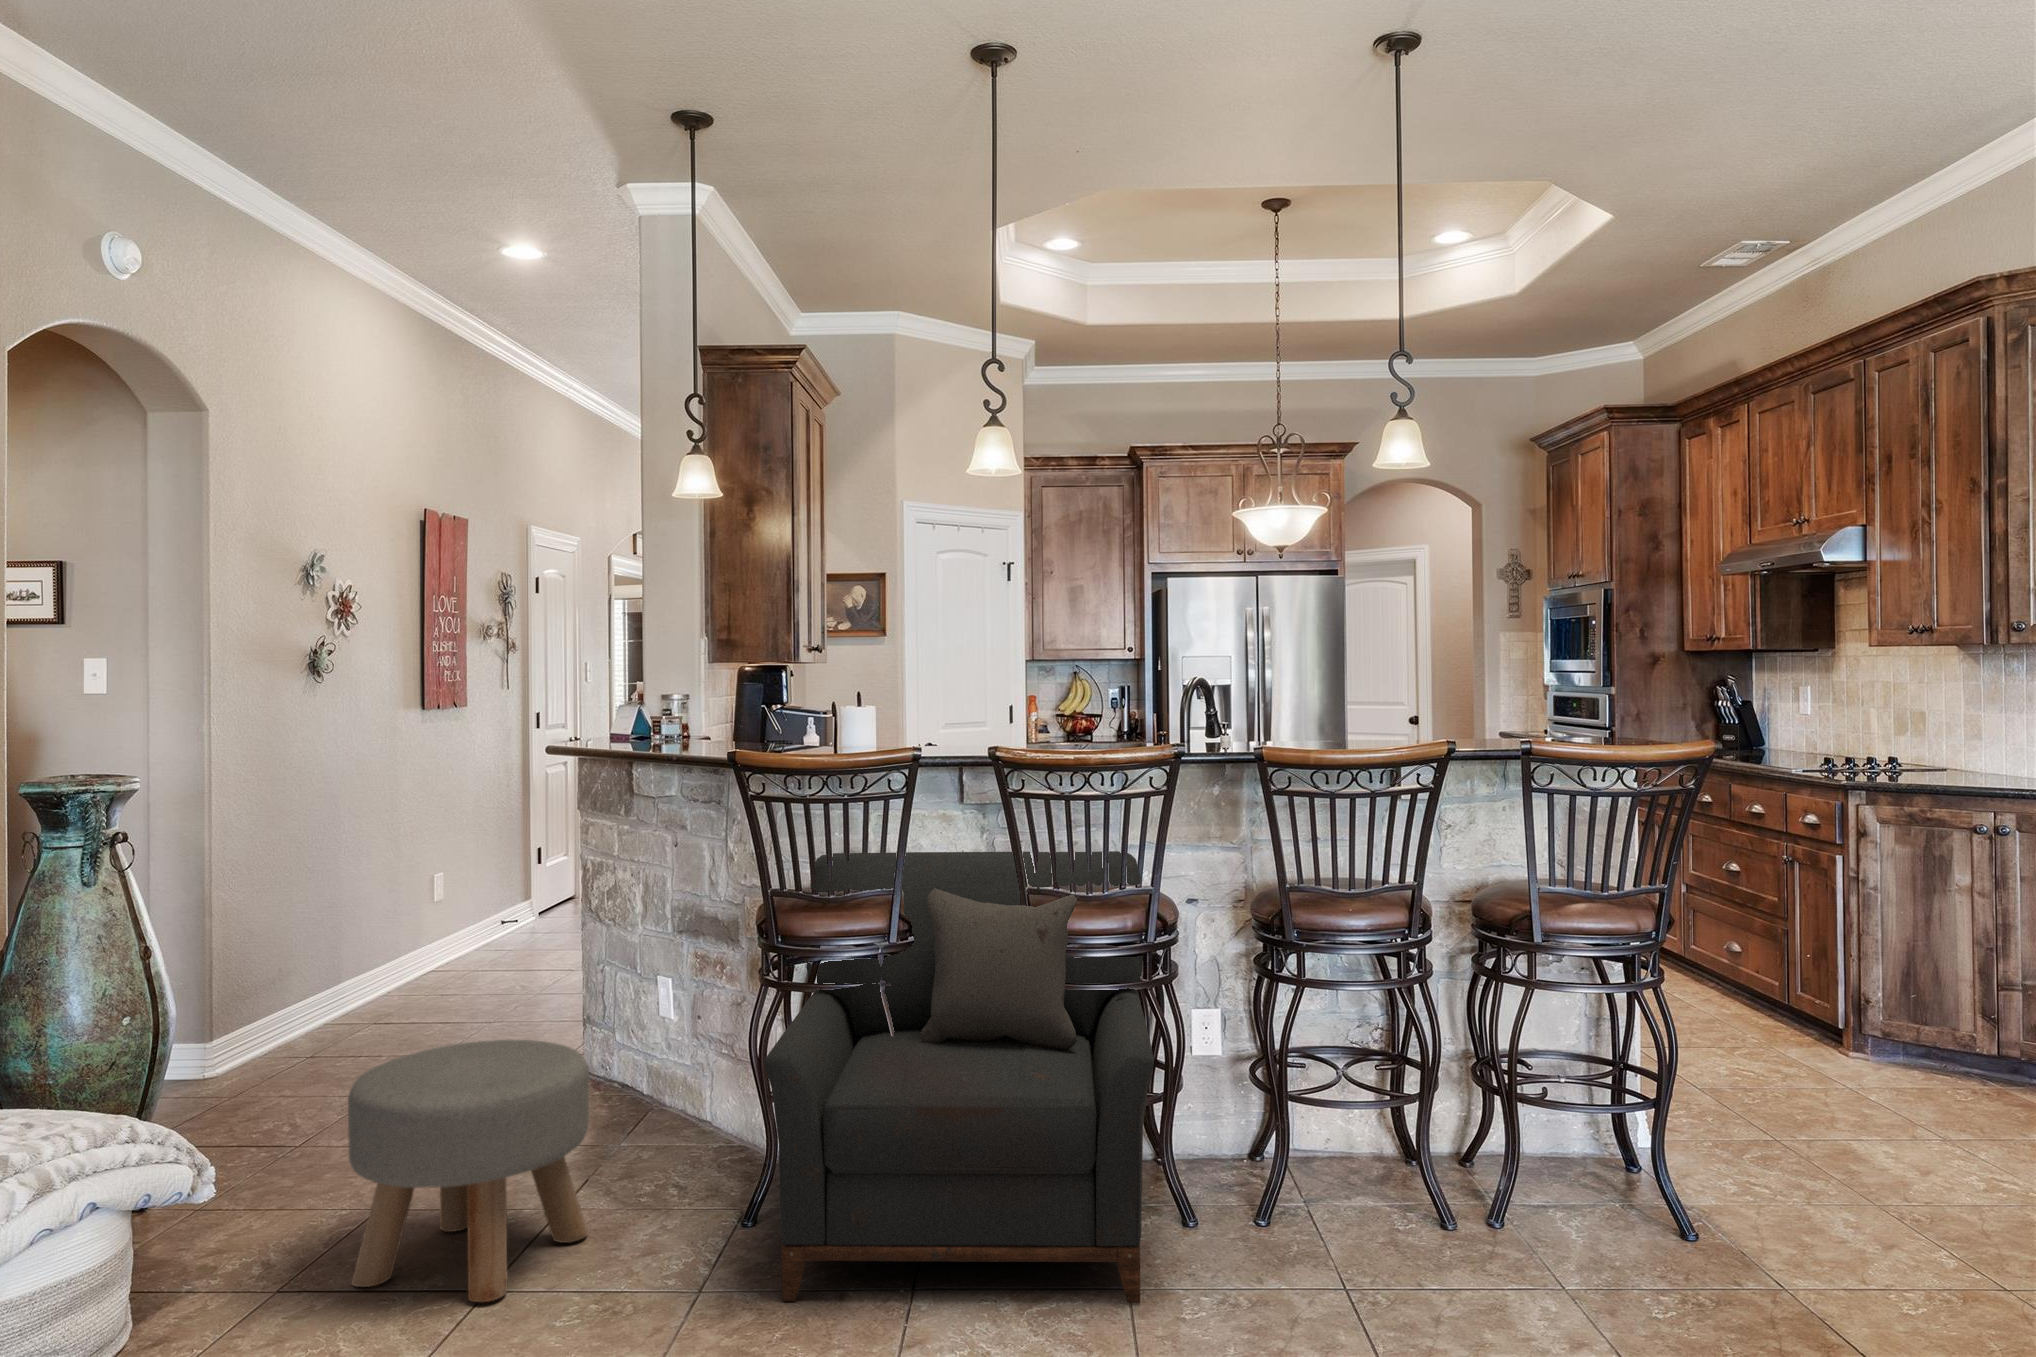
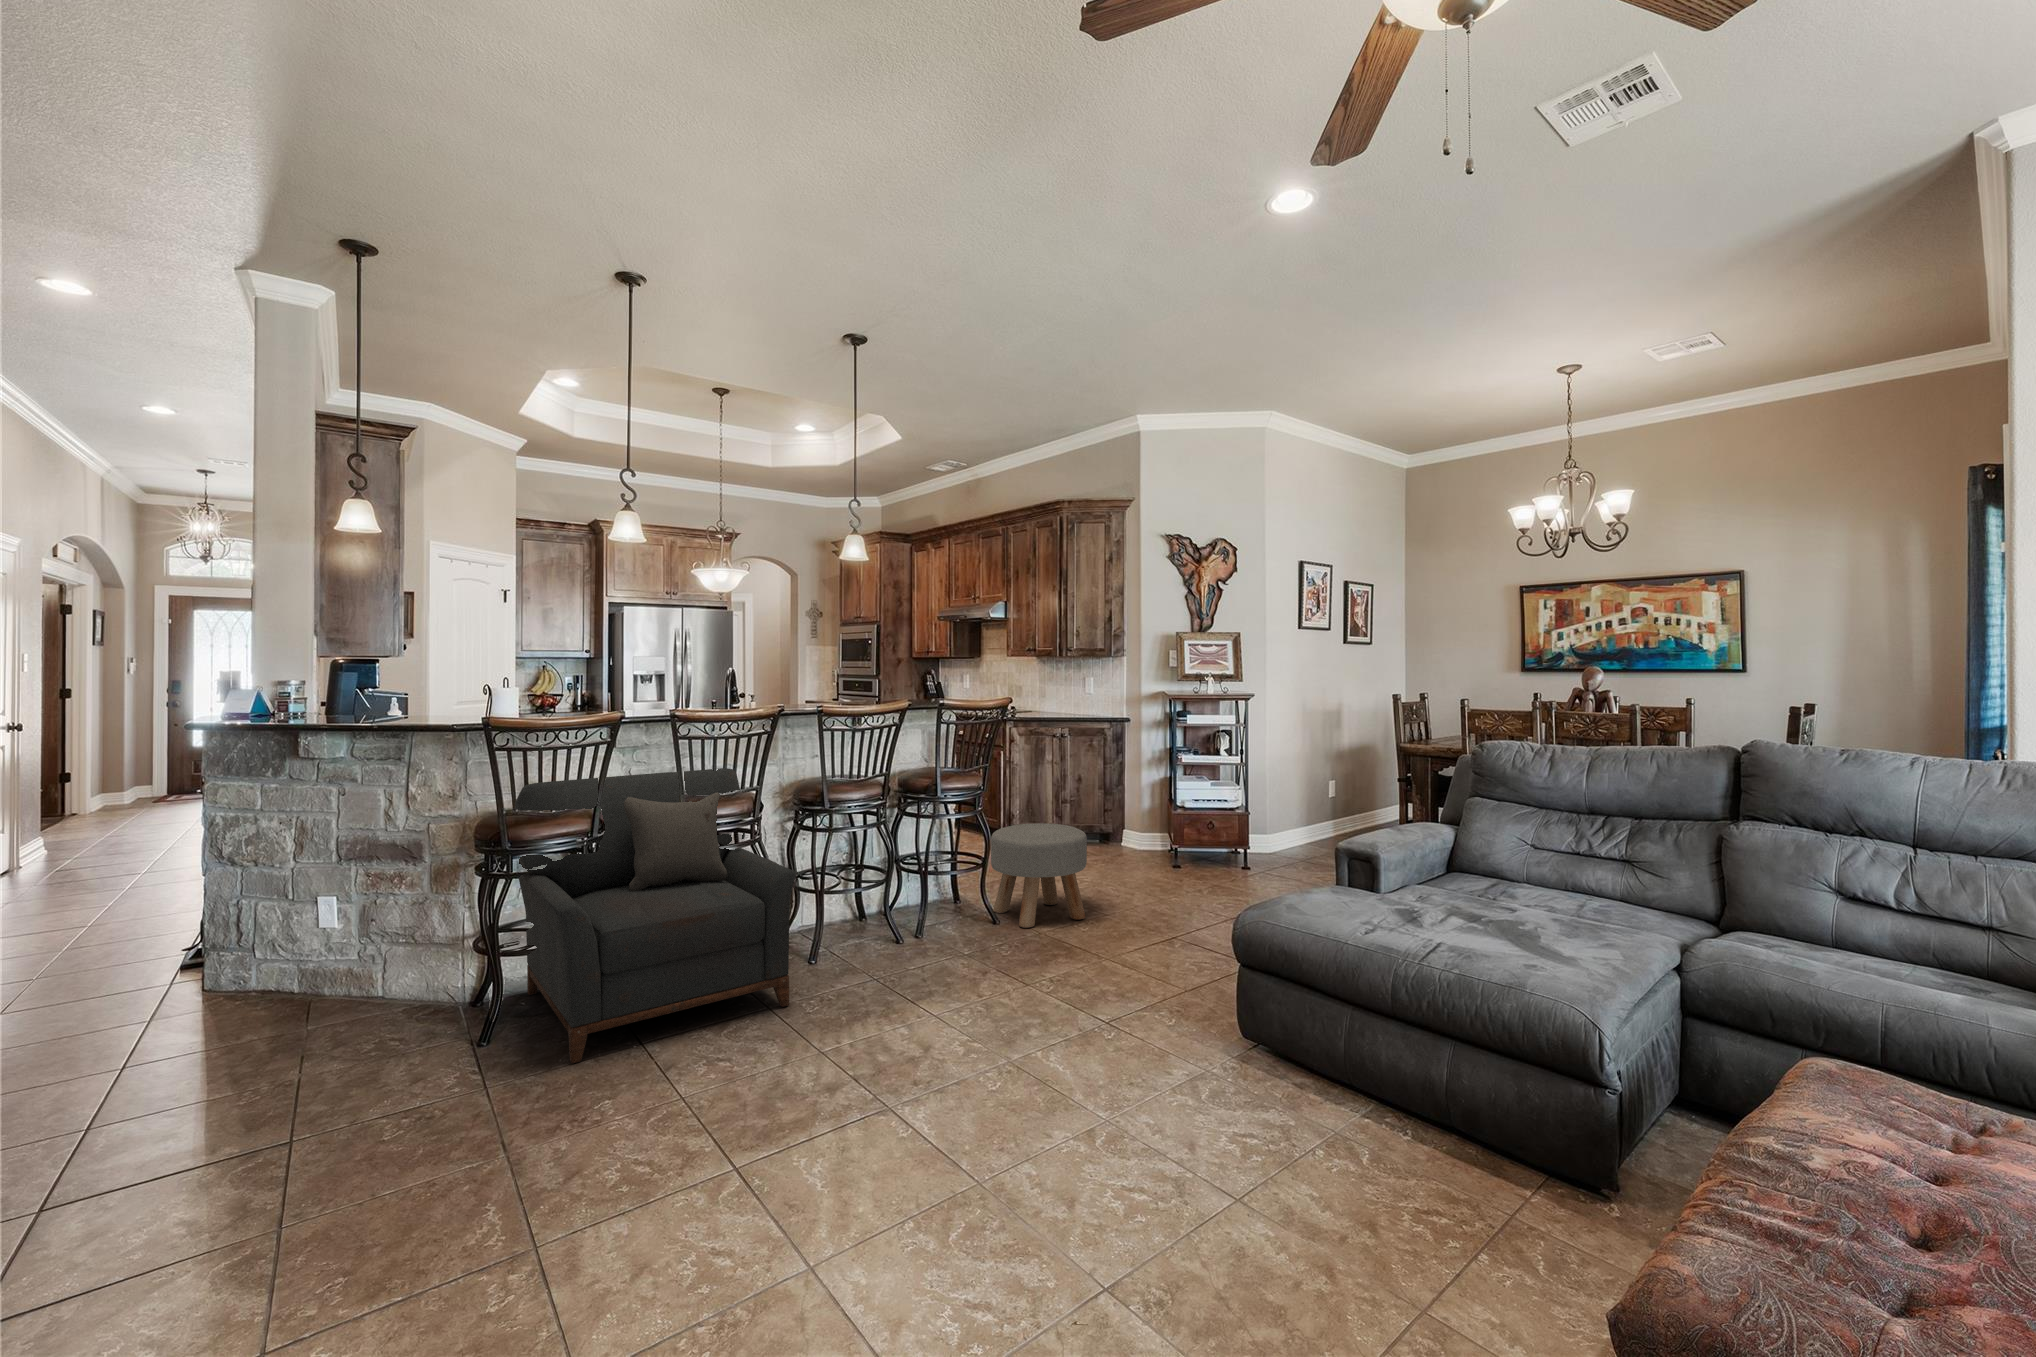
ottoman: present [348,1040,589,1302] -> present [991,823,1087,928]

